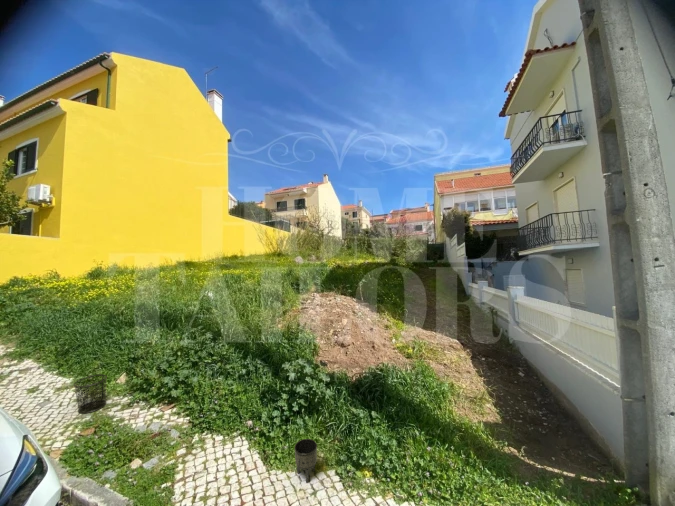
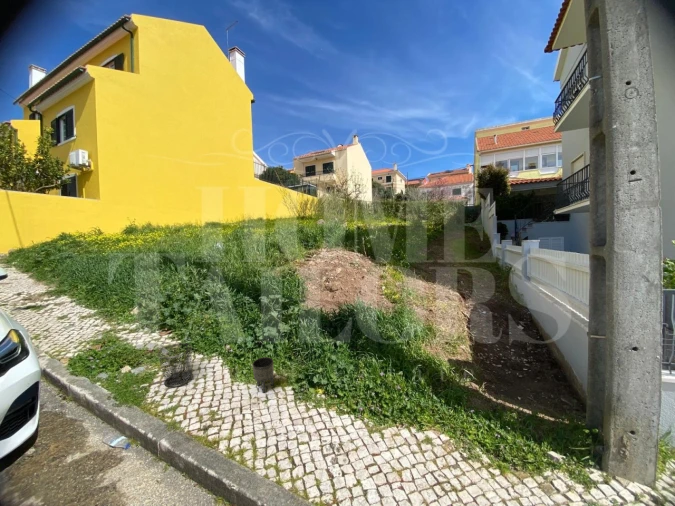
waste bin: present [73,374,107,413] -> present [158,343,193,387]

